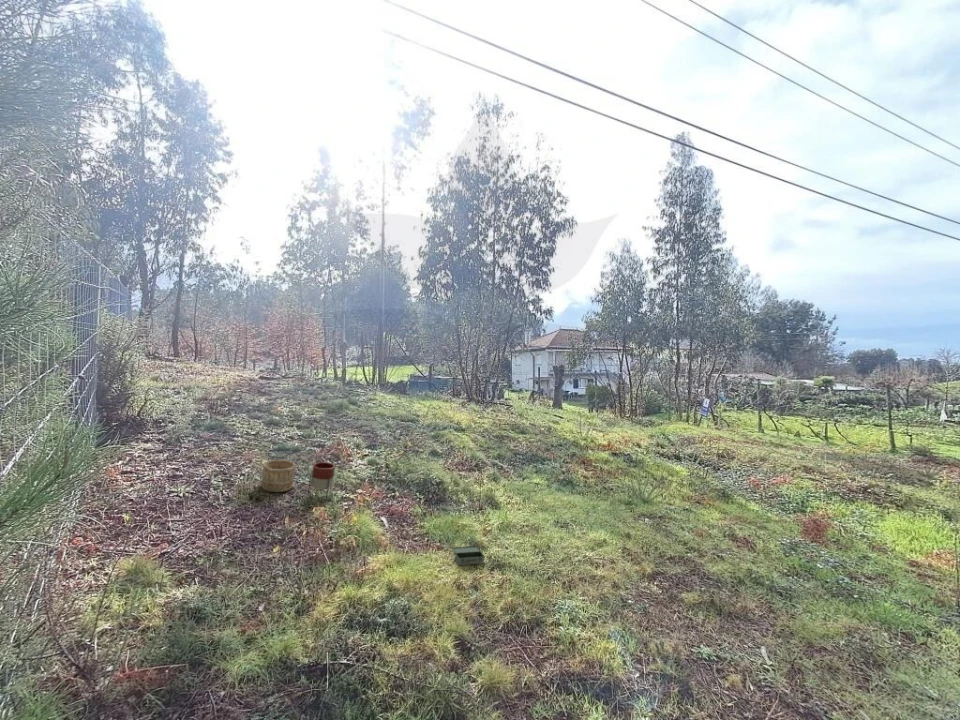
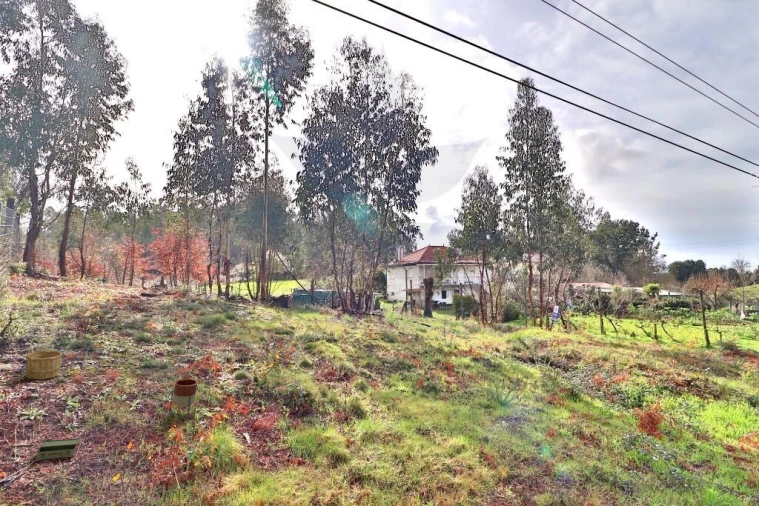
wooden bucket: present [262,460,296,492] -> present [26,350,63,379]
toolbox: present [453,546,484,565] -> present [36,439,79,460]

